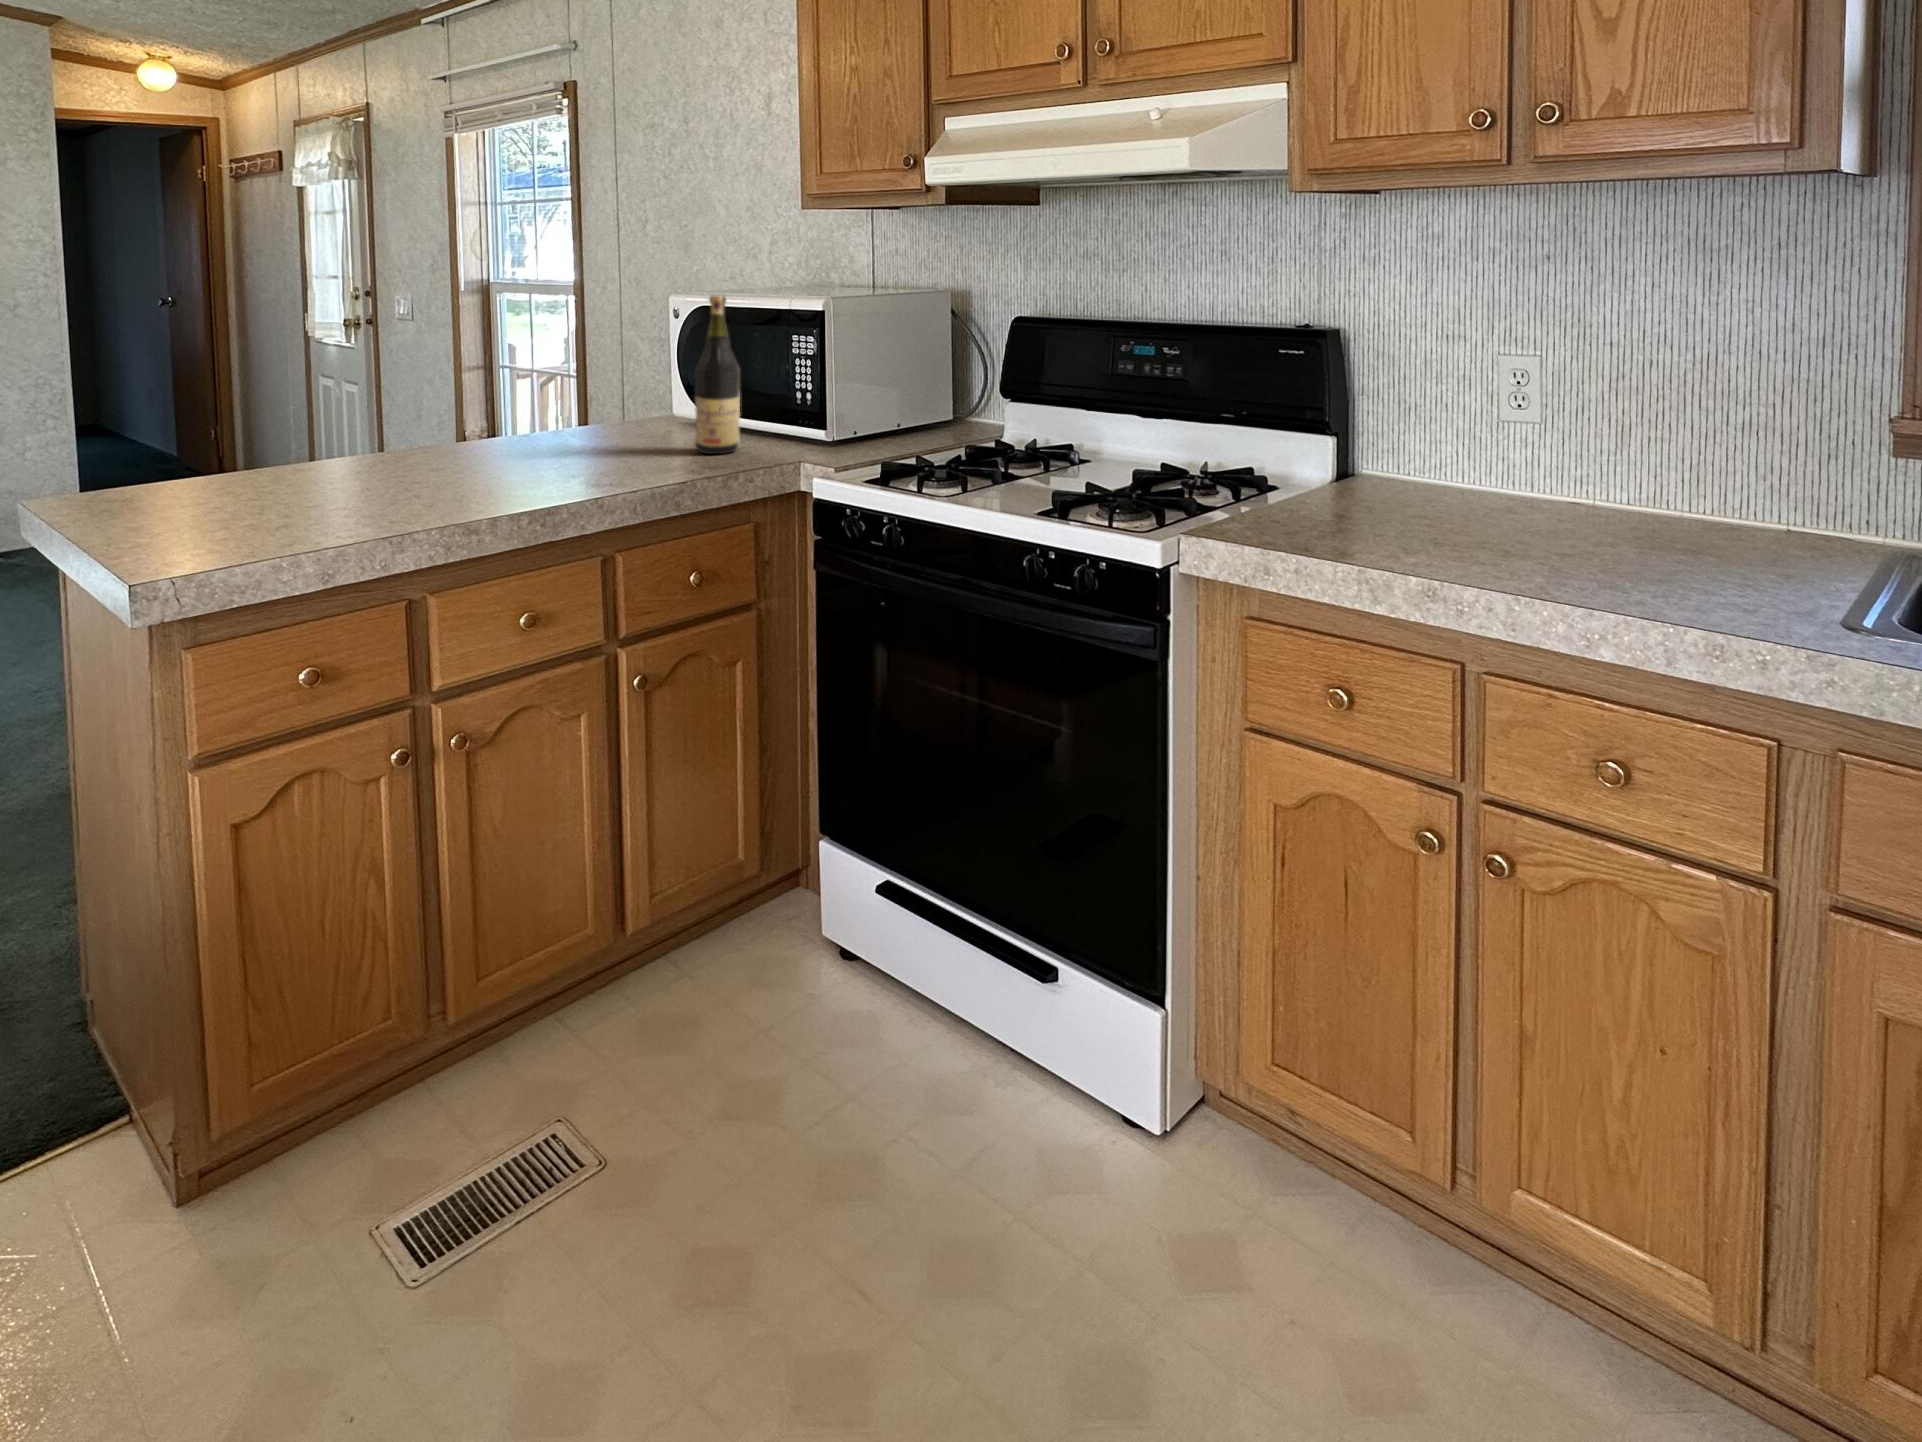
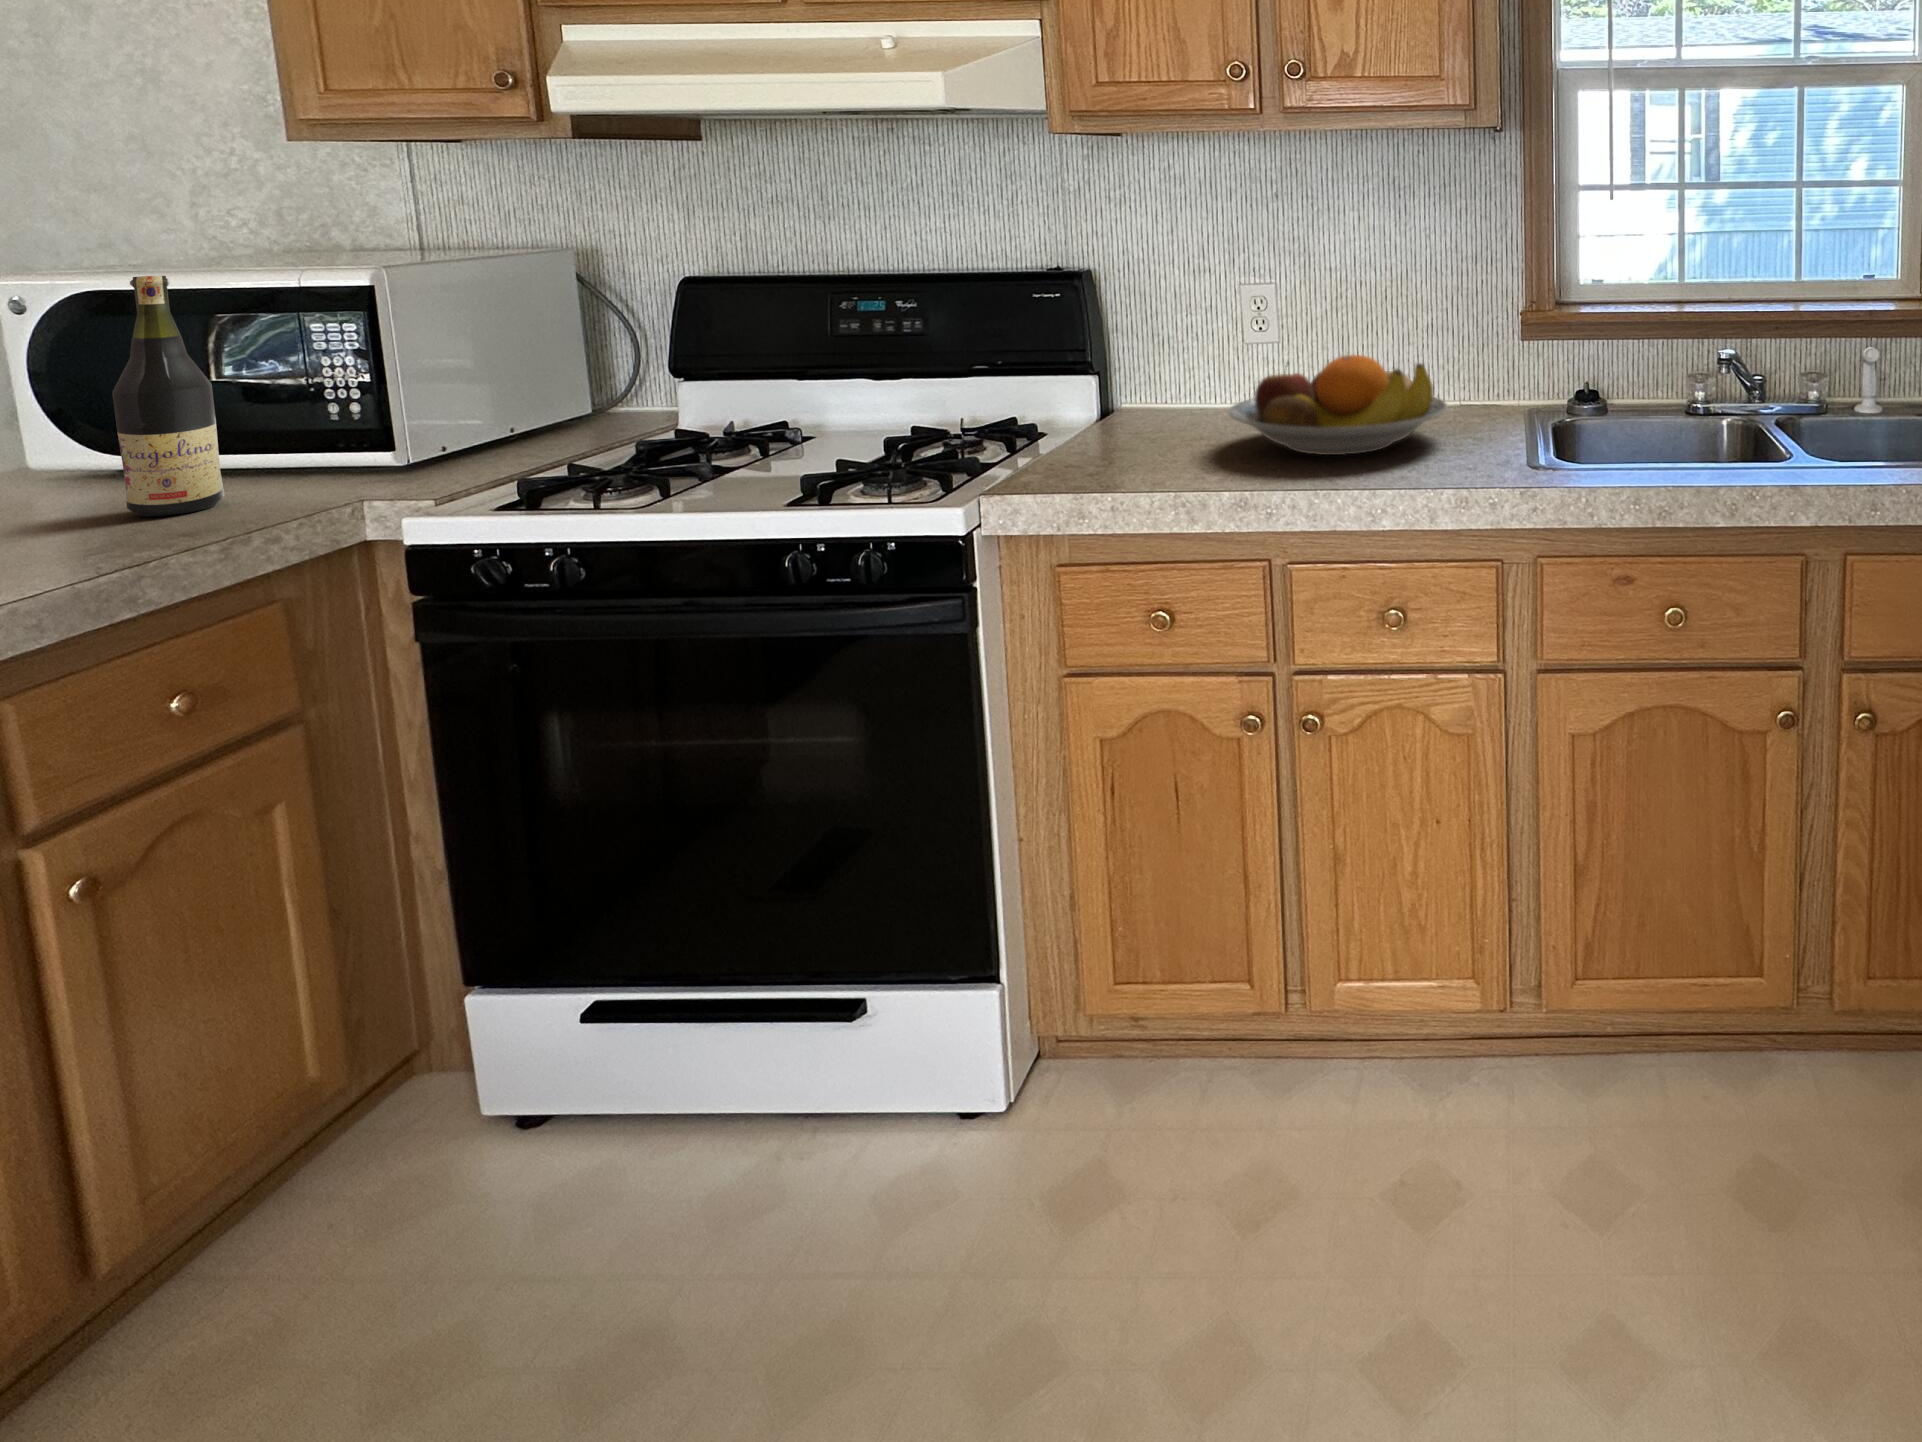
fruit bowl: none [1448,444,1740,565] -> present [1228,355,1447,455]

